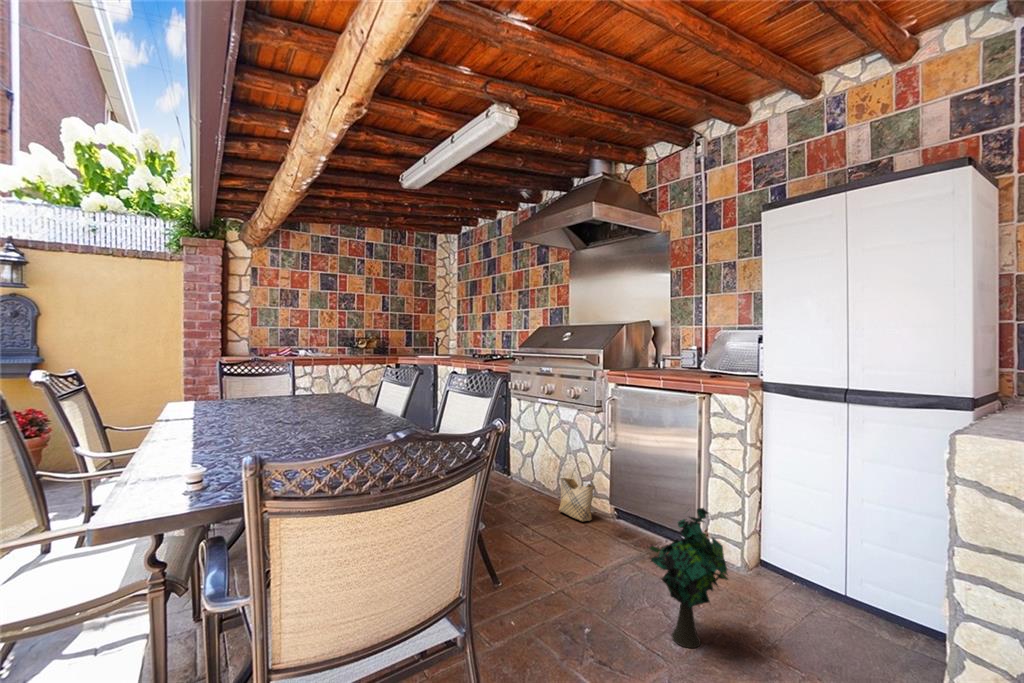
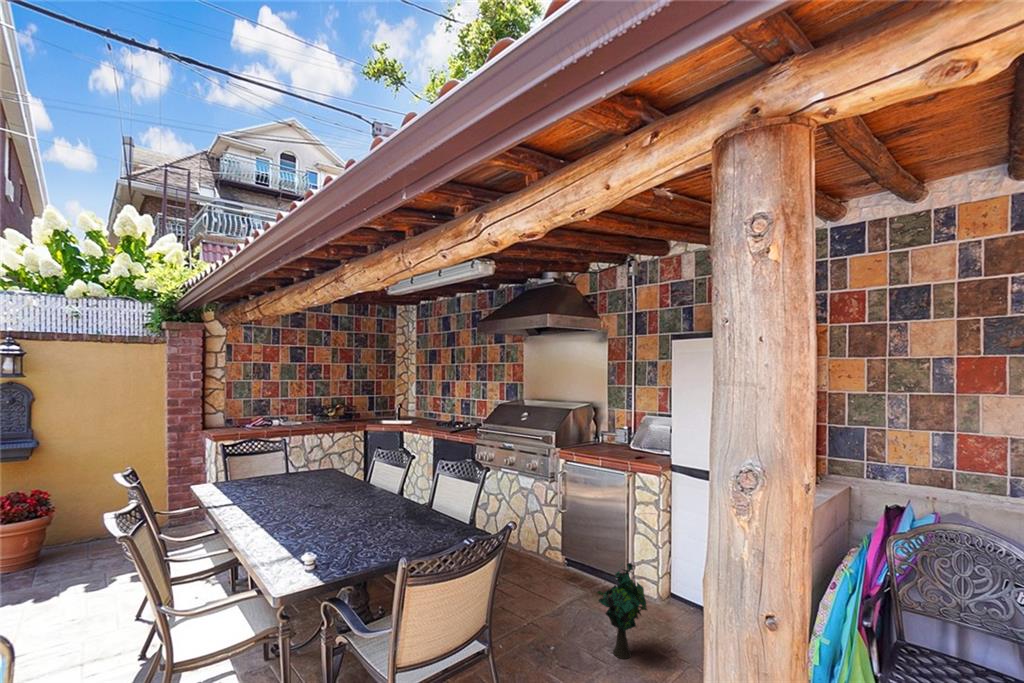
woven basket: present [559,461,594,521] -> none [523,522,551,571]

